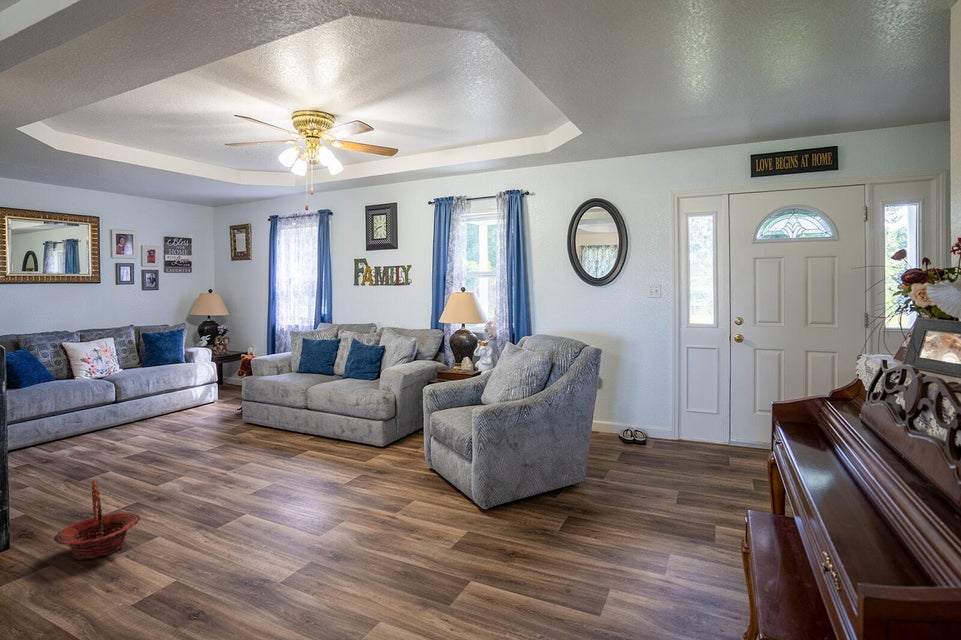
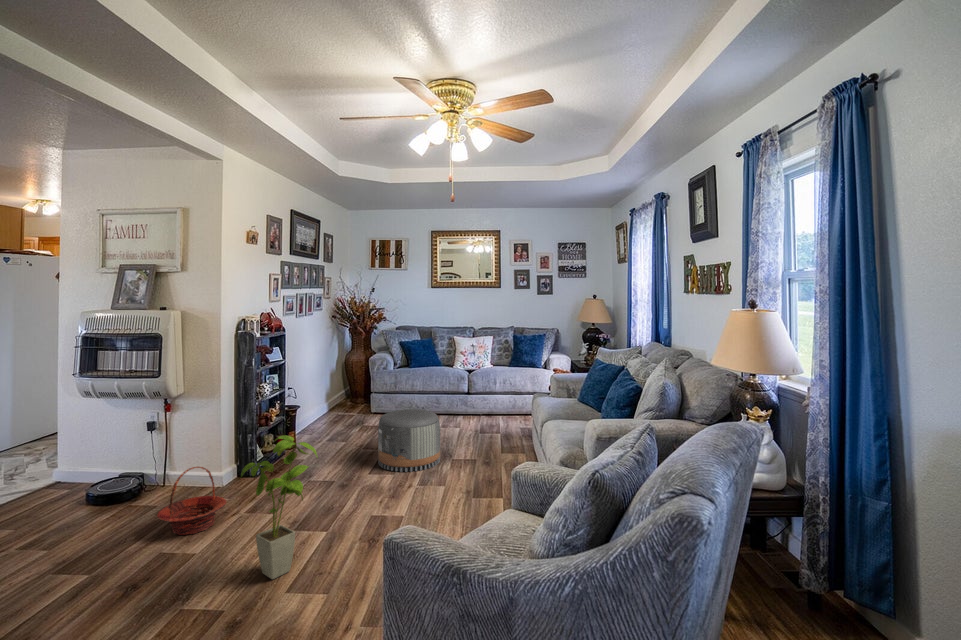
house plant: none [247,395,303,514] -> present [241,436,317,579]
pouf: none [131,404,208,469] -> present [378,409,440,472]

